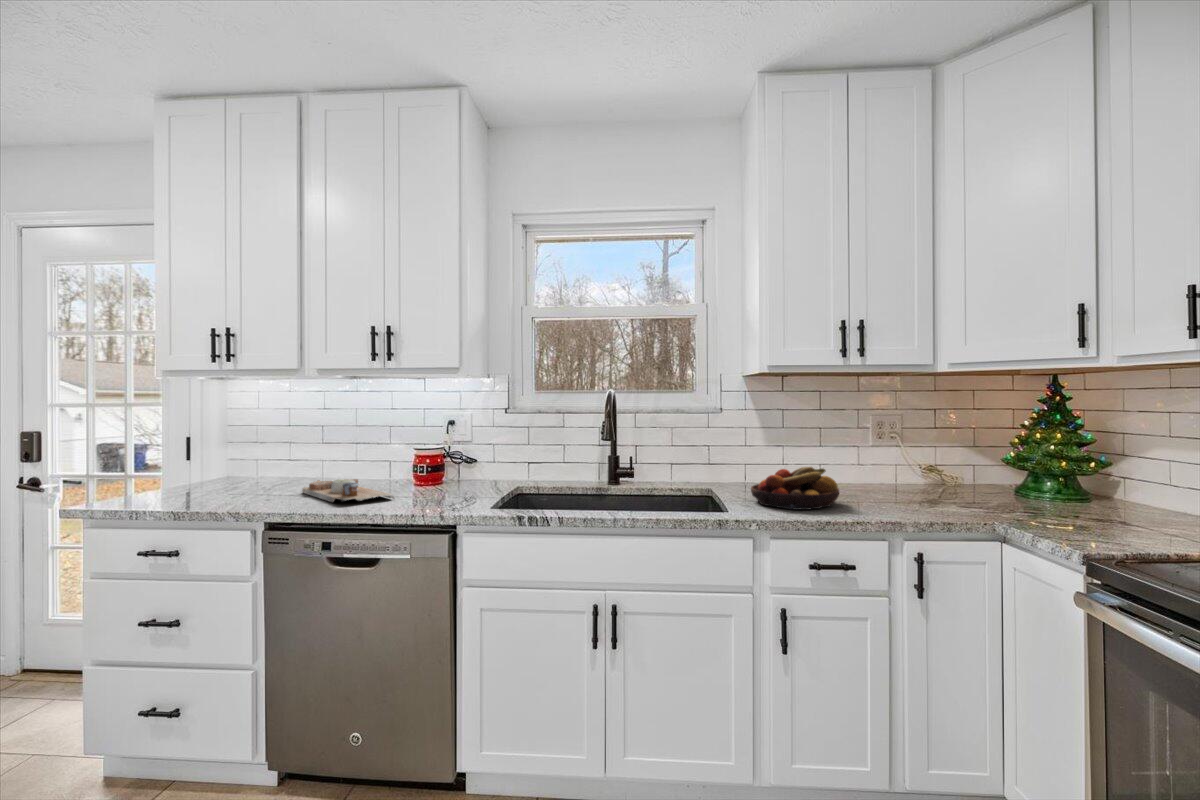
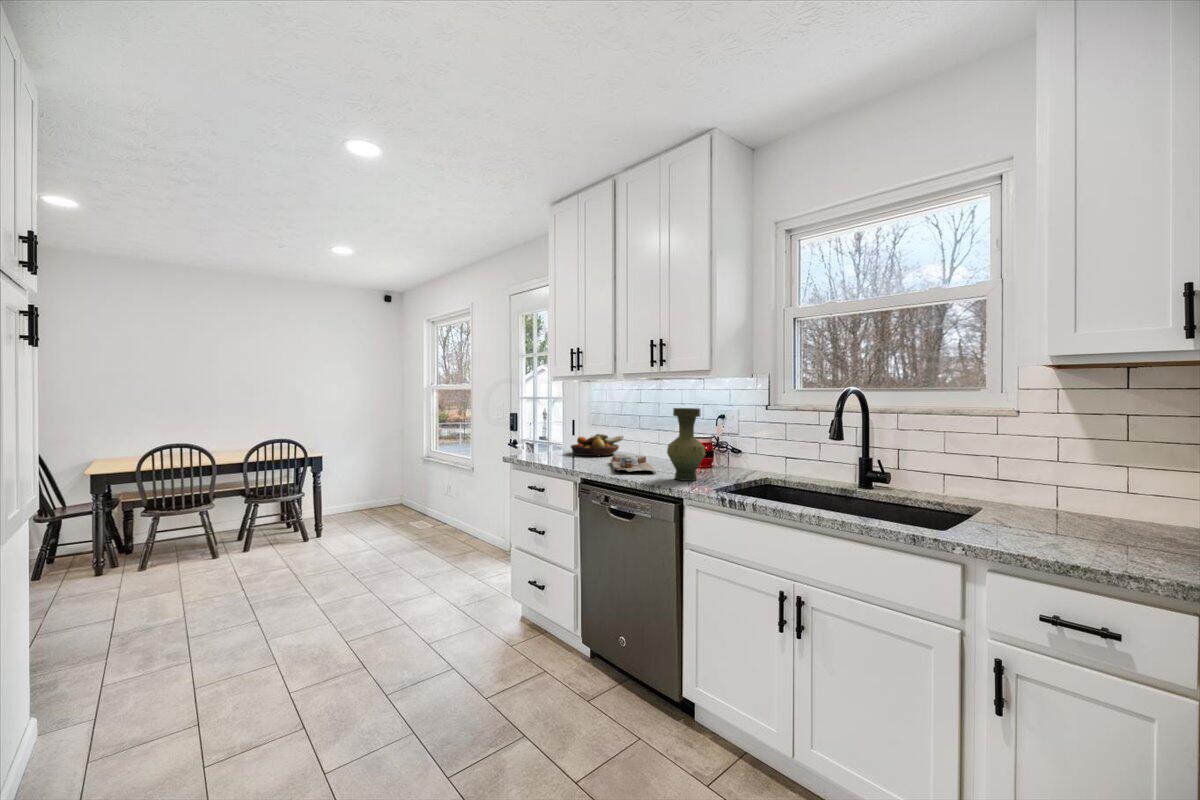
vase: none [417,414,465,503] -> present [667,408,705,481]
fruit bowl: present [751,467,839,510] -> present [571,434,623,456]

